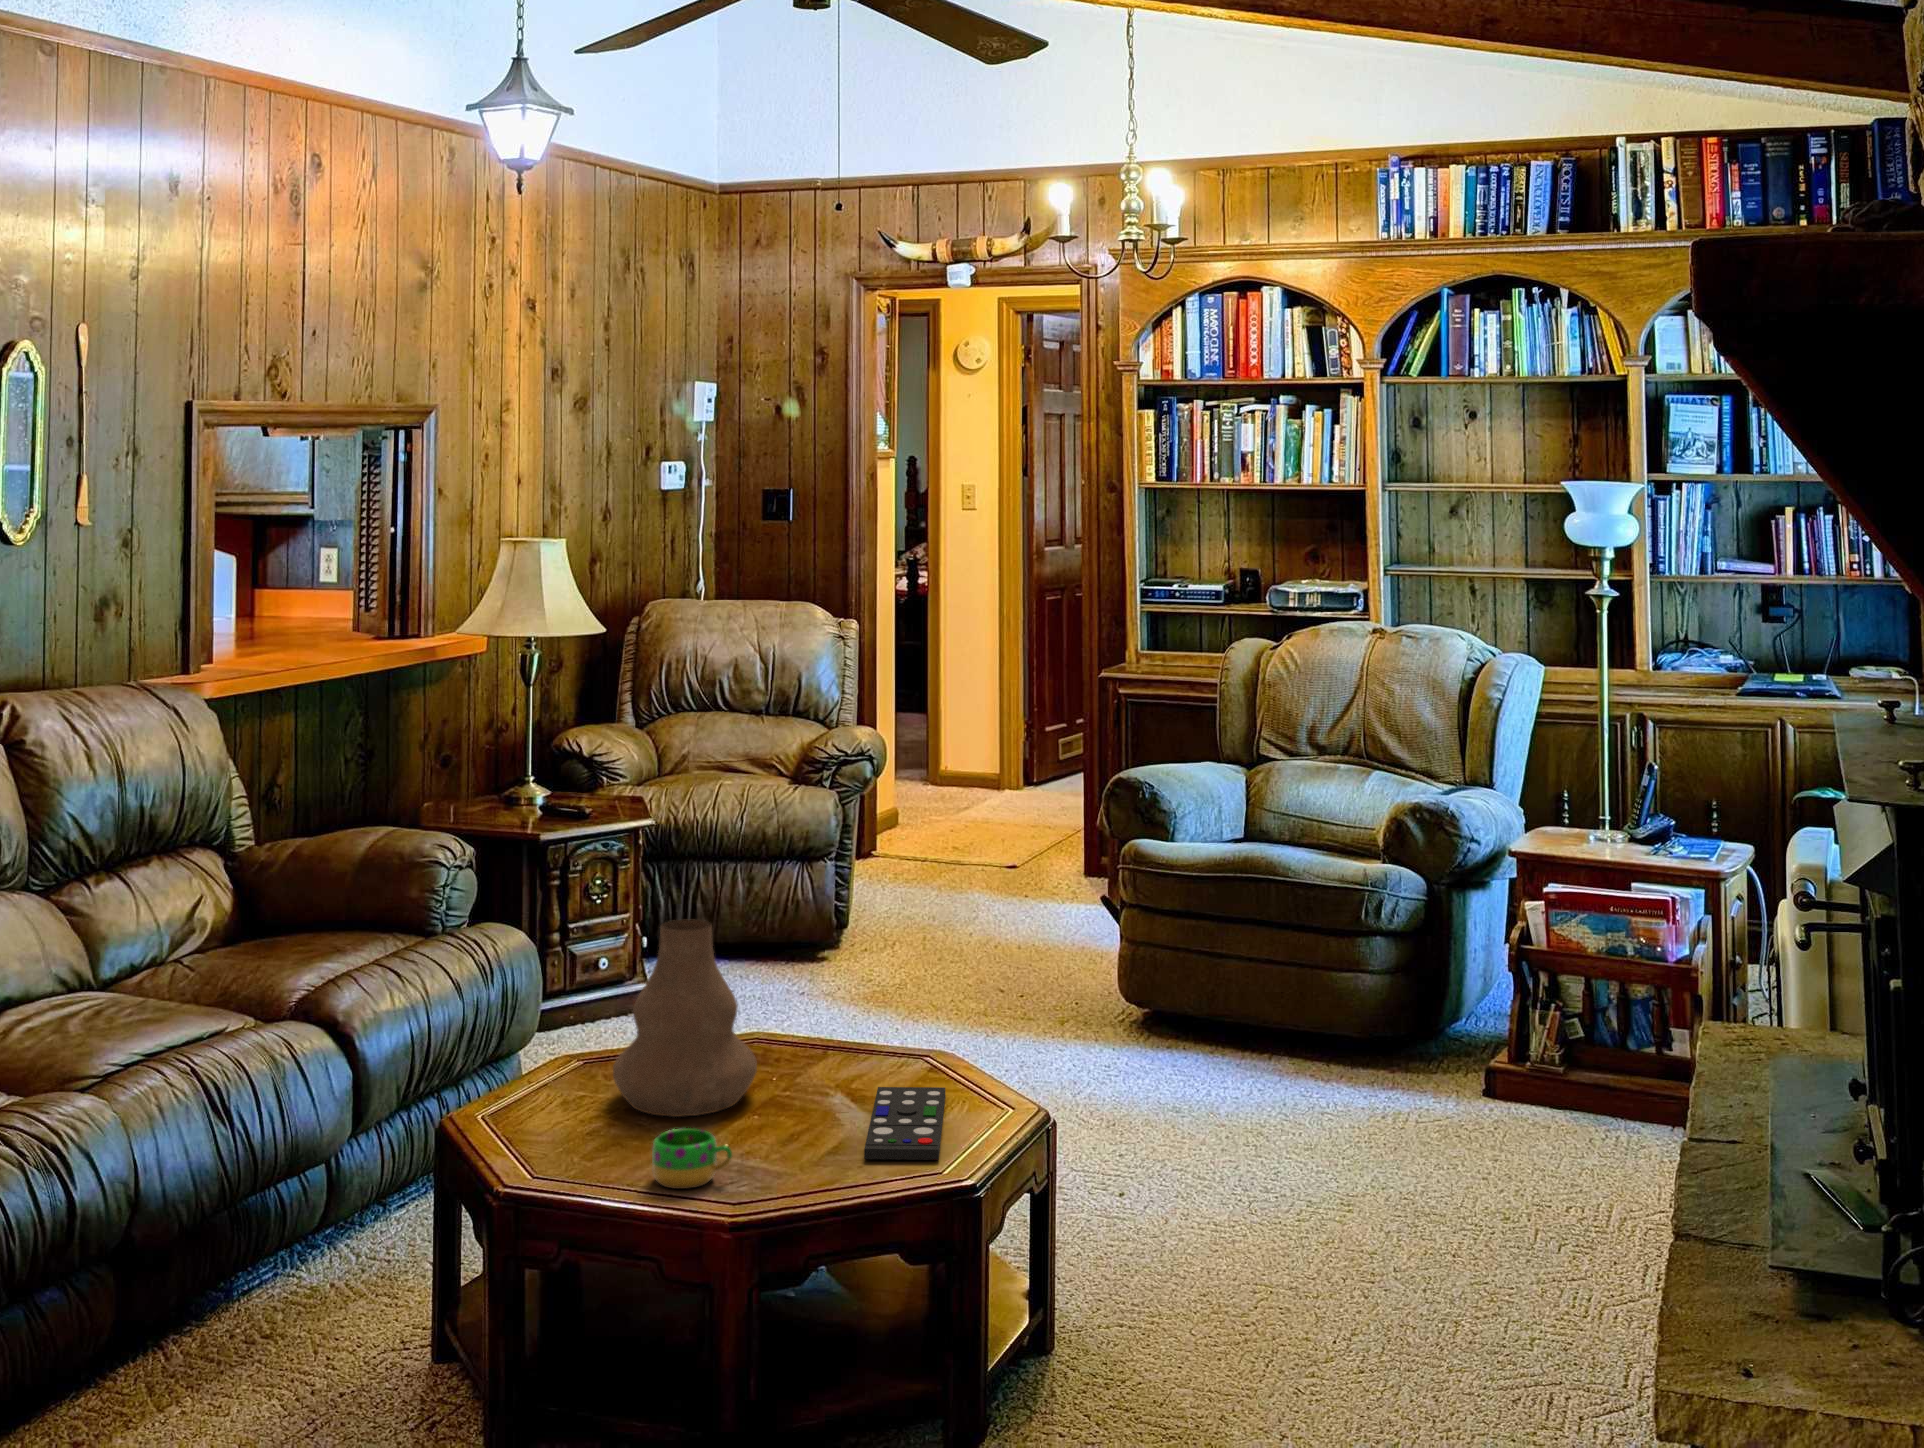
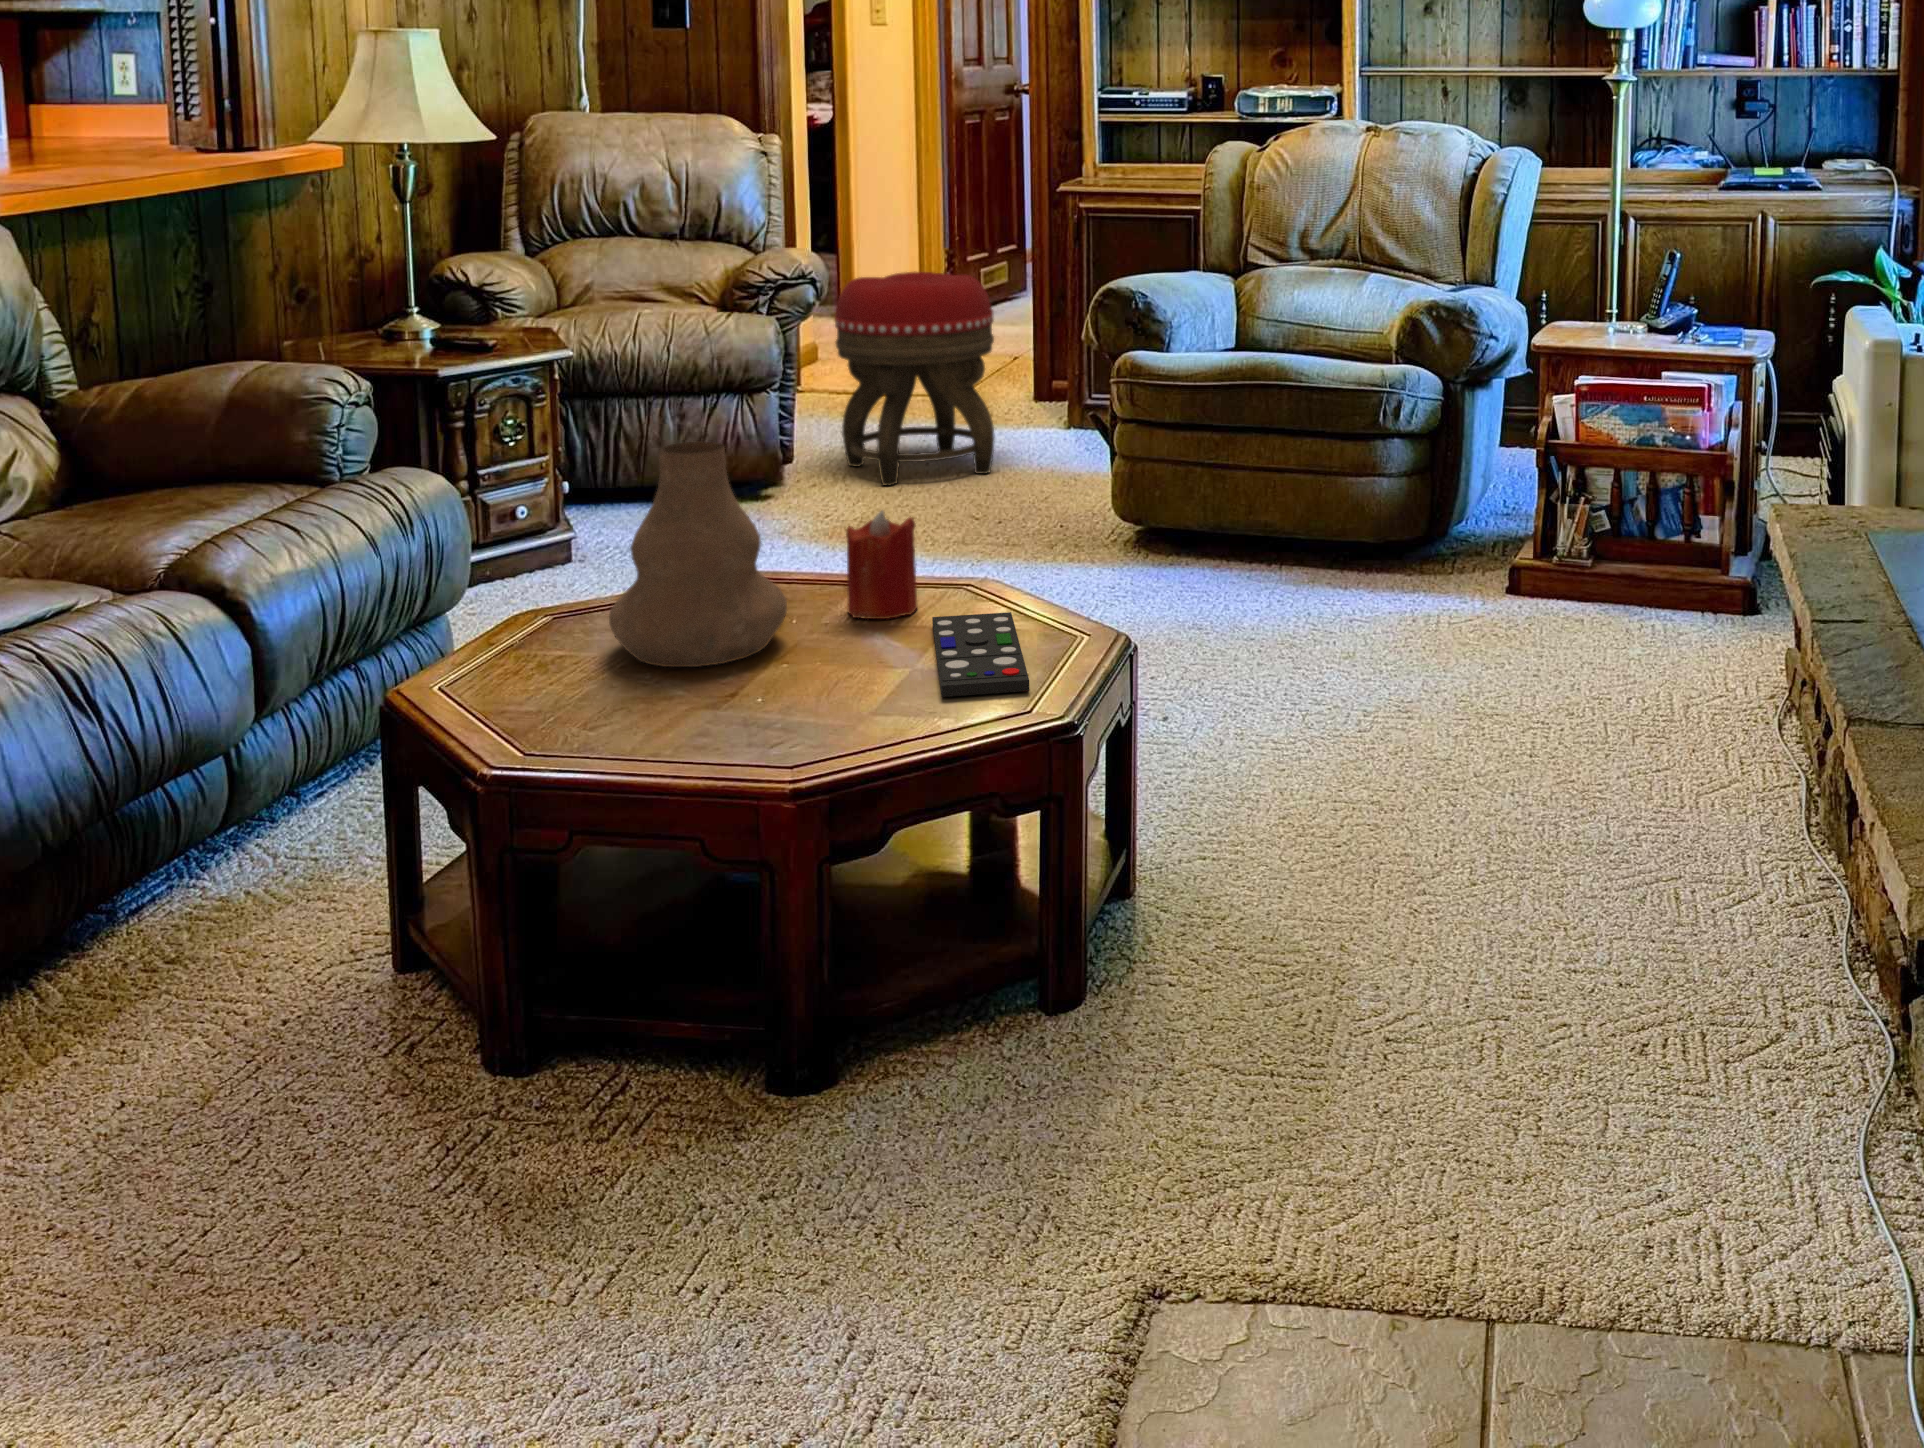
footstool: none [887,755,1030,958] -> present [835,272,995,486]
candle: none [812,987,872,1086] -> present [846,511,917,619]
mug: present [652,1128,732,1189] -> none [687,679,788,749]

